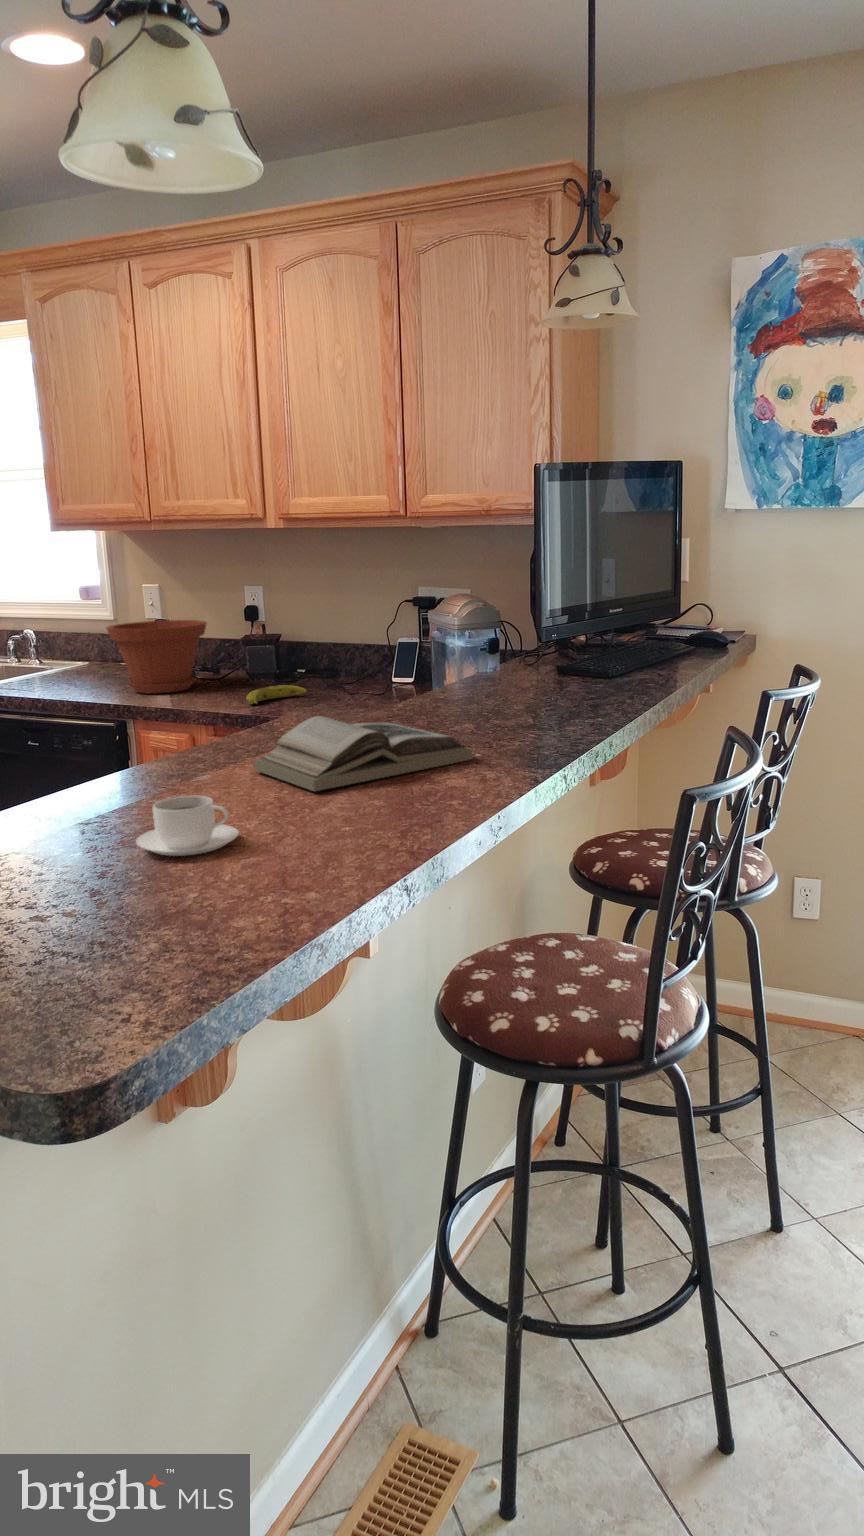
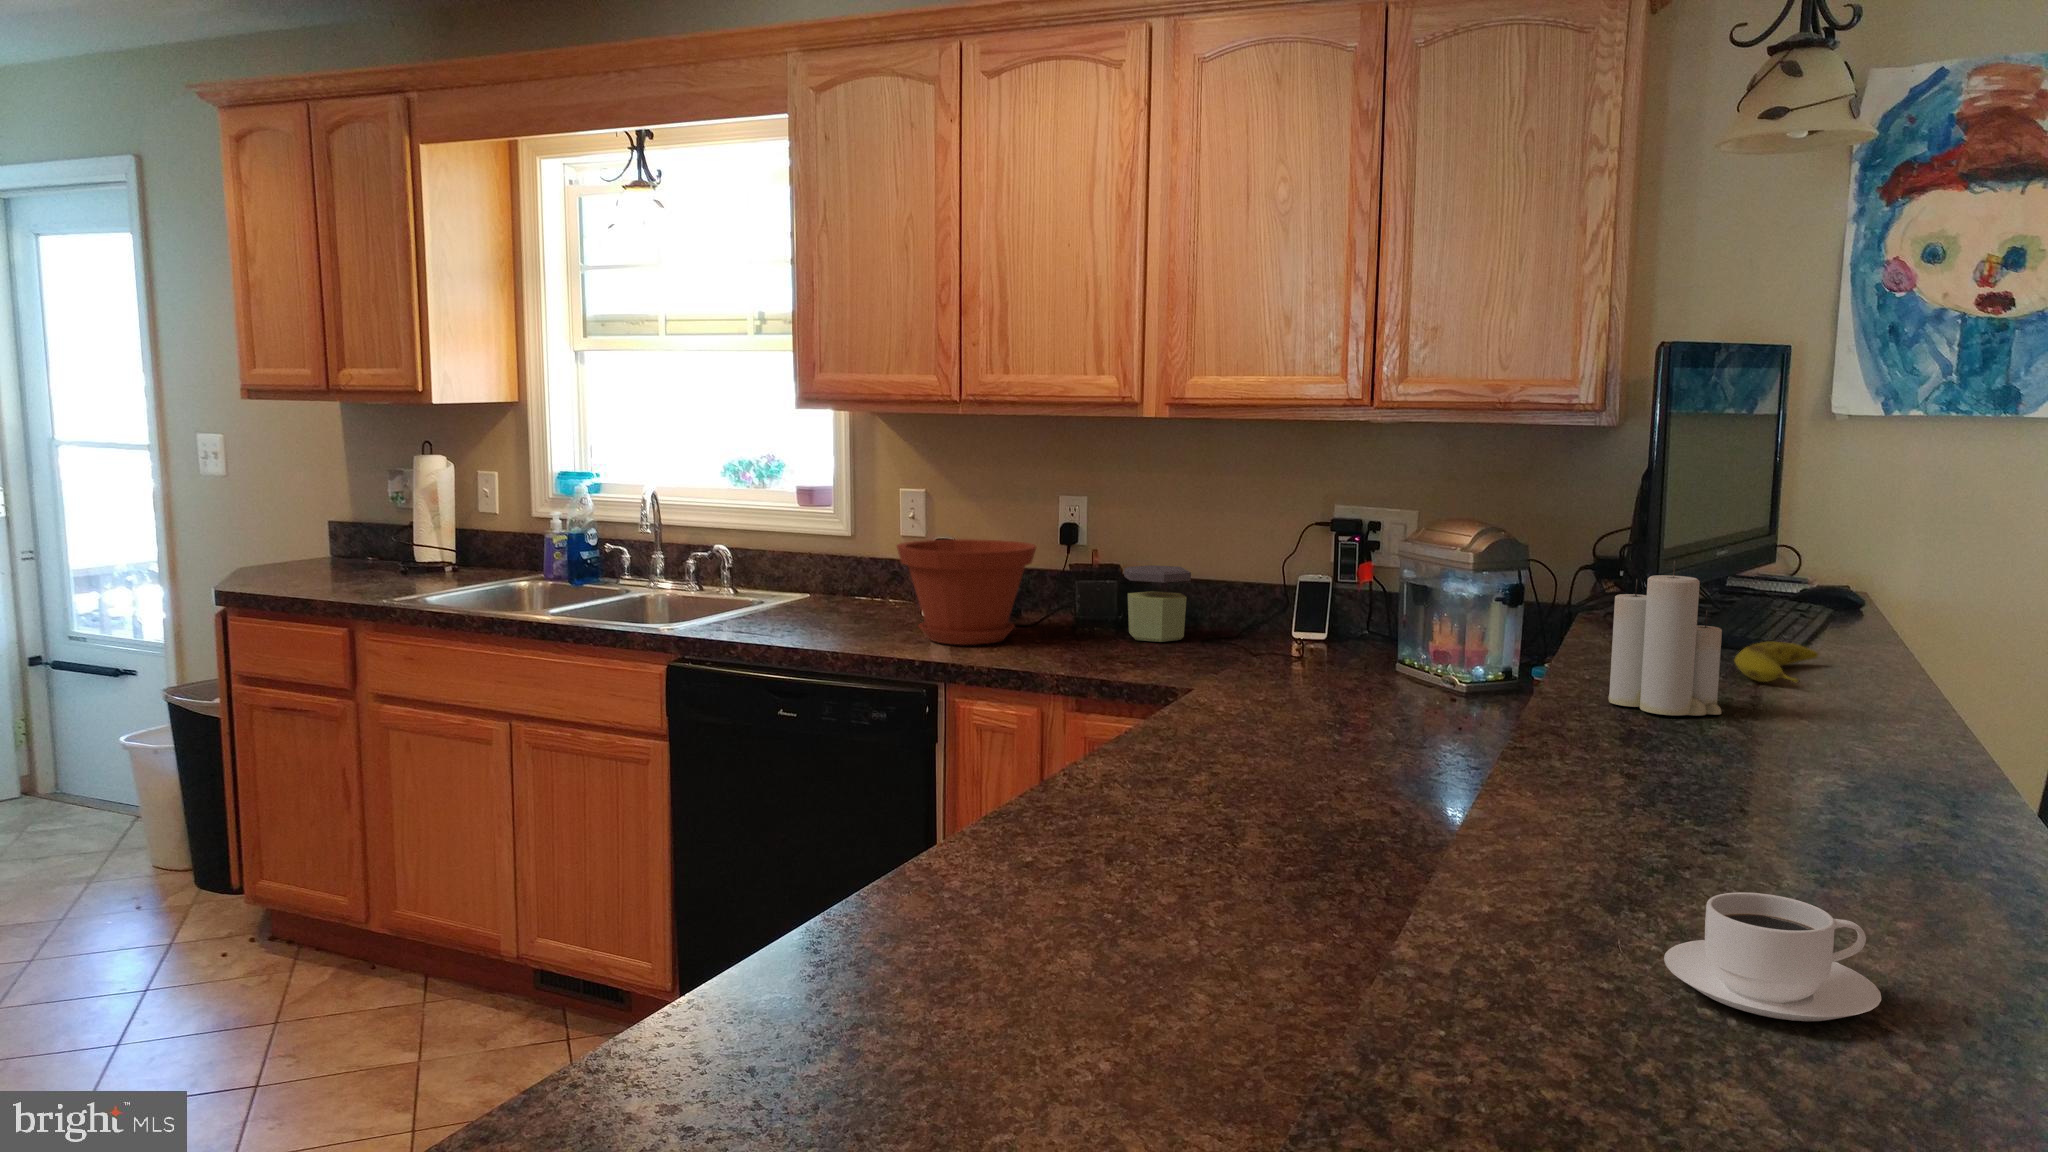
candle: none [416,617,475,716] -> present [1608,561,1722,715]
jar: none [270,634,314,687] -> present [1124,565,1191,642]
fruit: present [246,685,307,704] -> present [1734,642,1818,683]
book: present [254,716,472,791] -> none [1564,723,1919,868]

